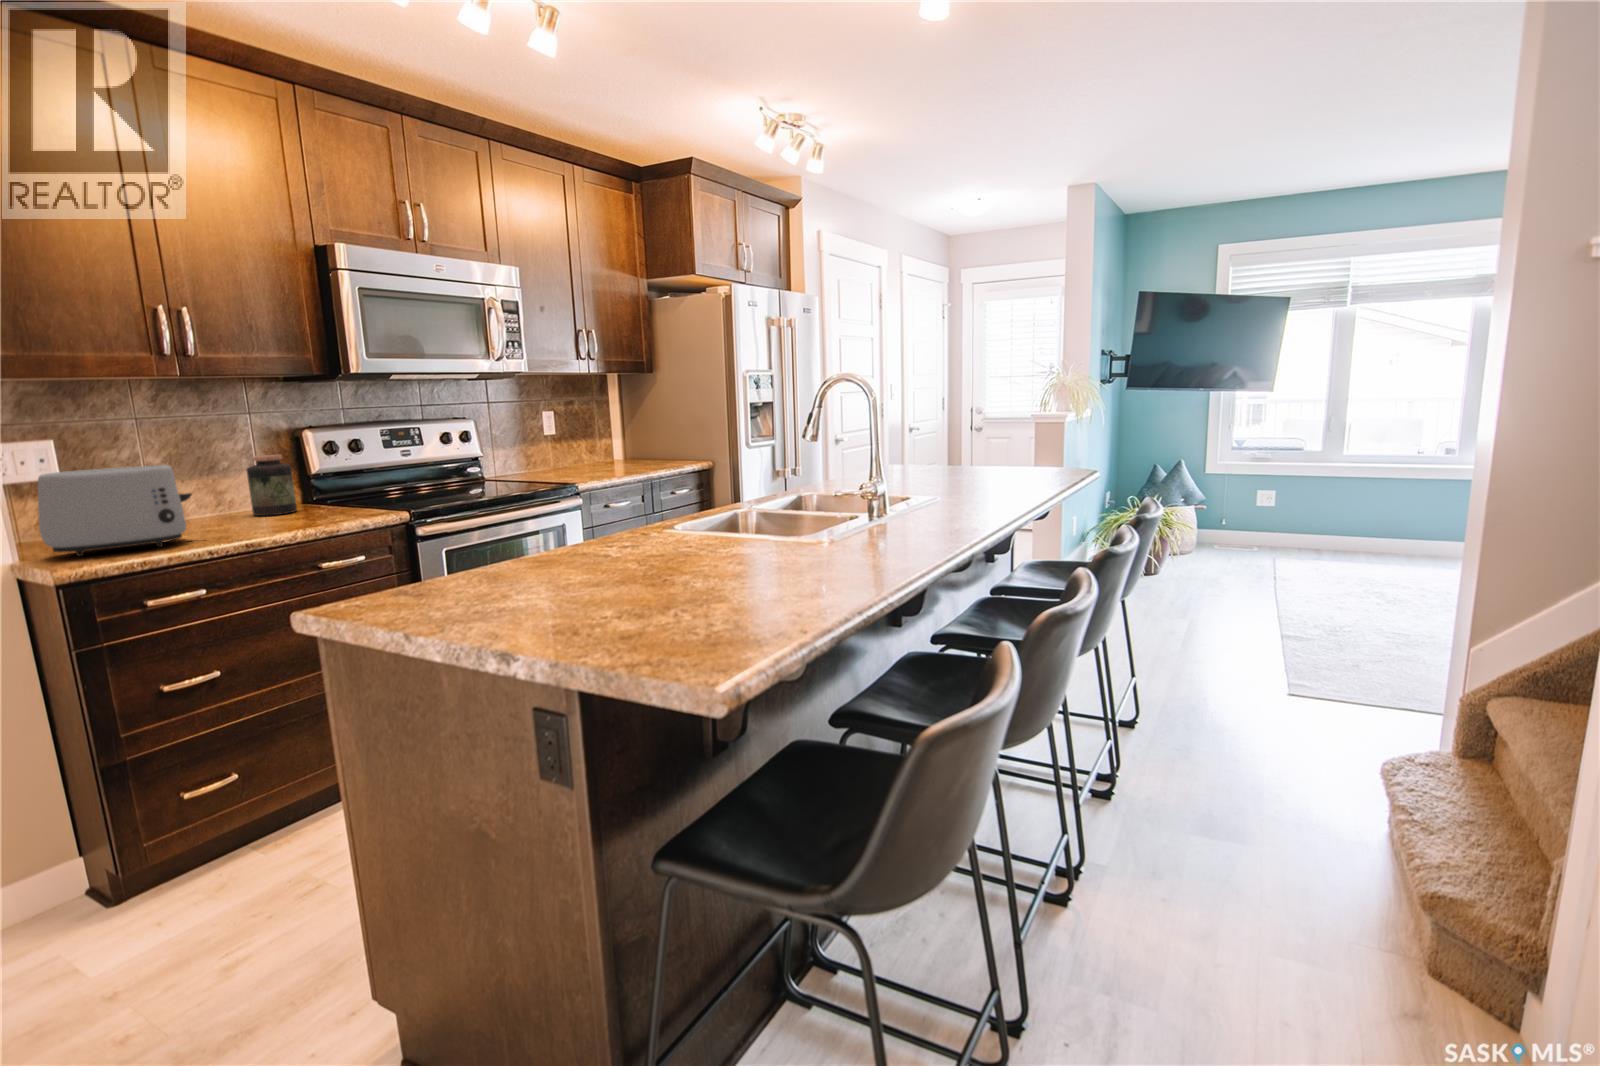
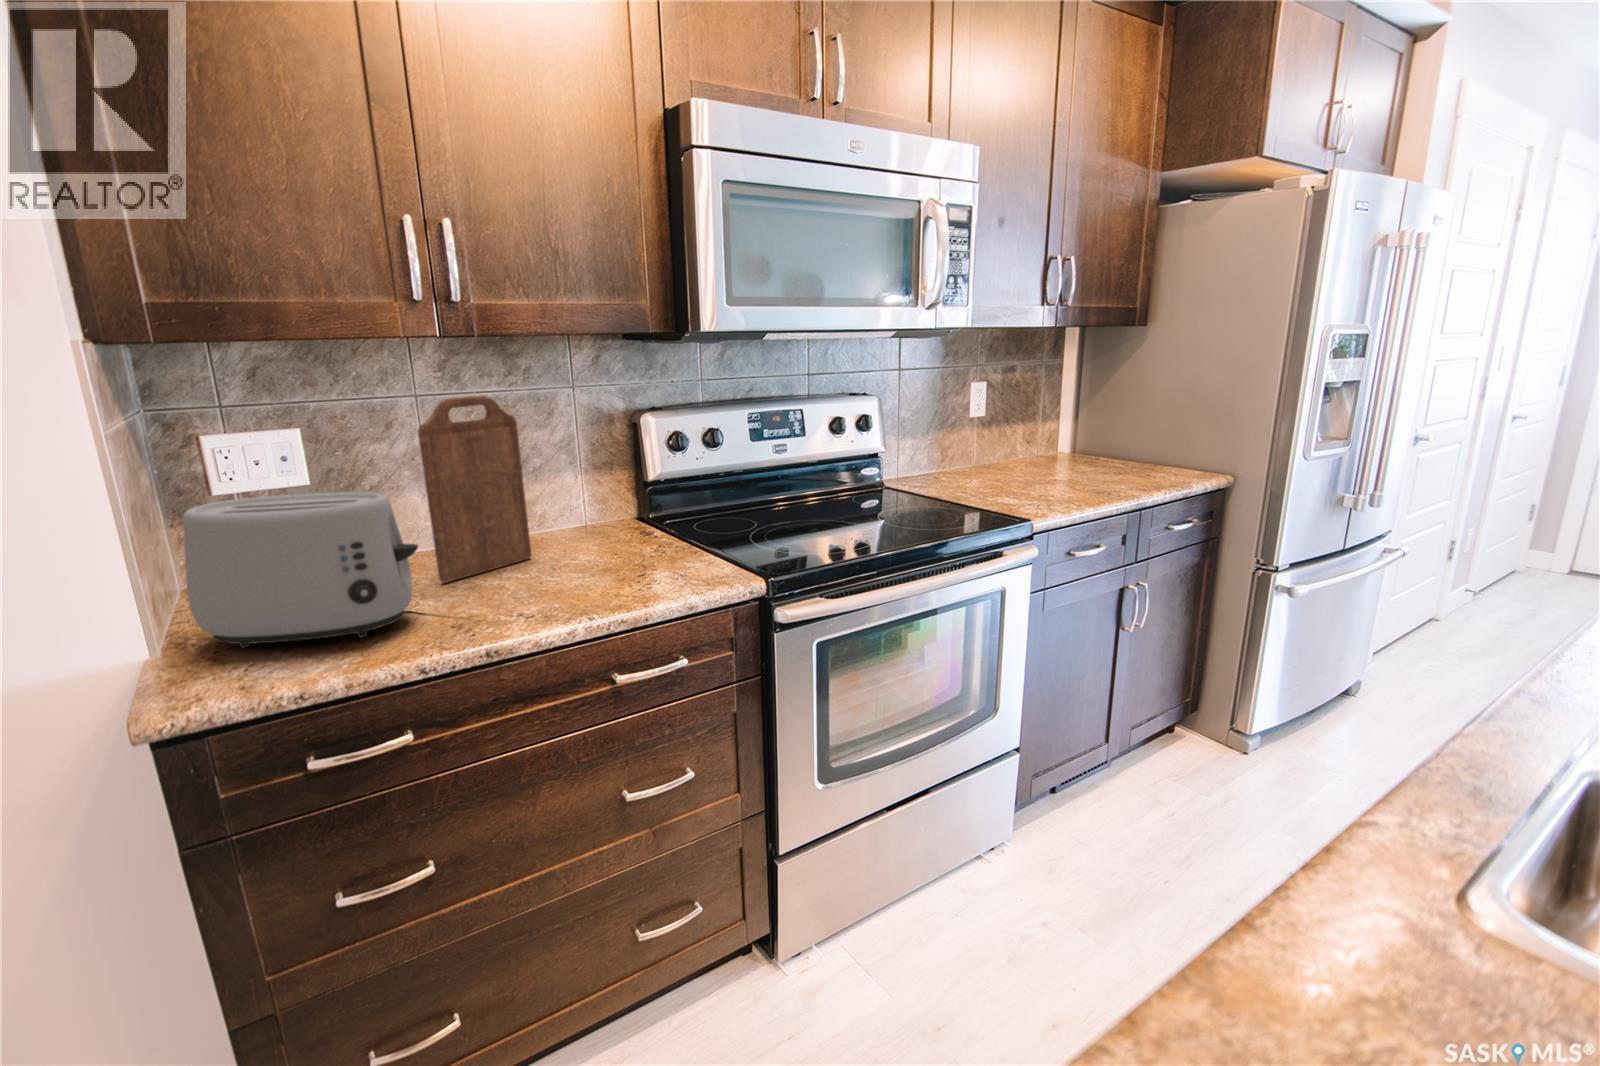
cutting board: none [167,414,239,531] -> present [418,396,531,583]
jar: present [247,455,297,516] -> none [555,453,620,547]

